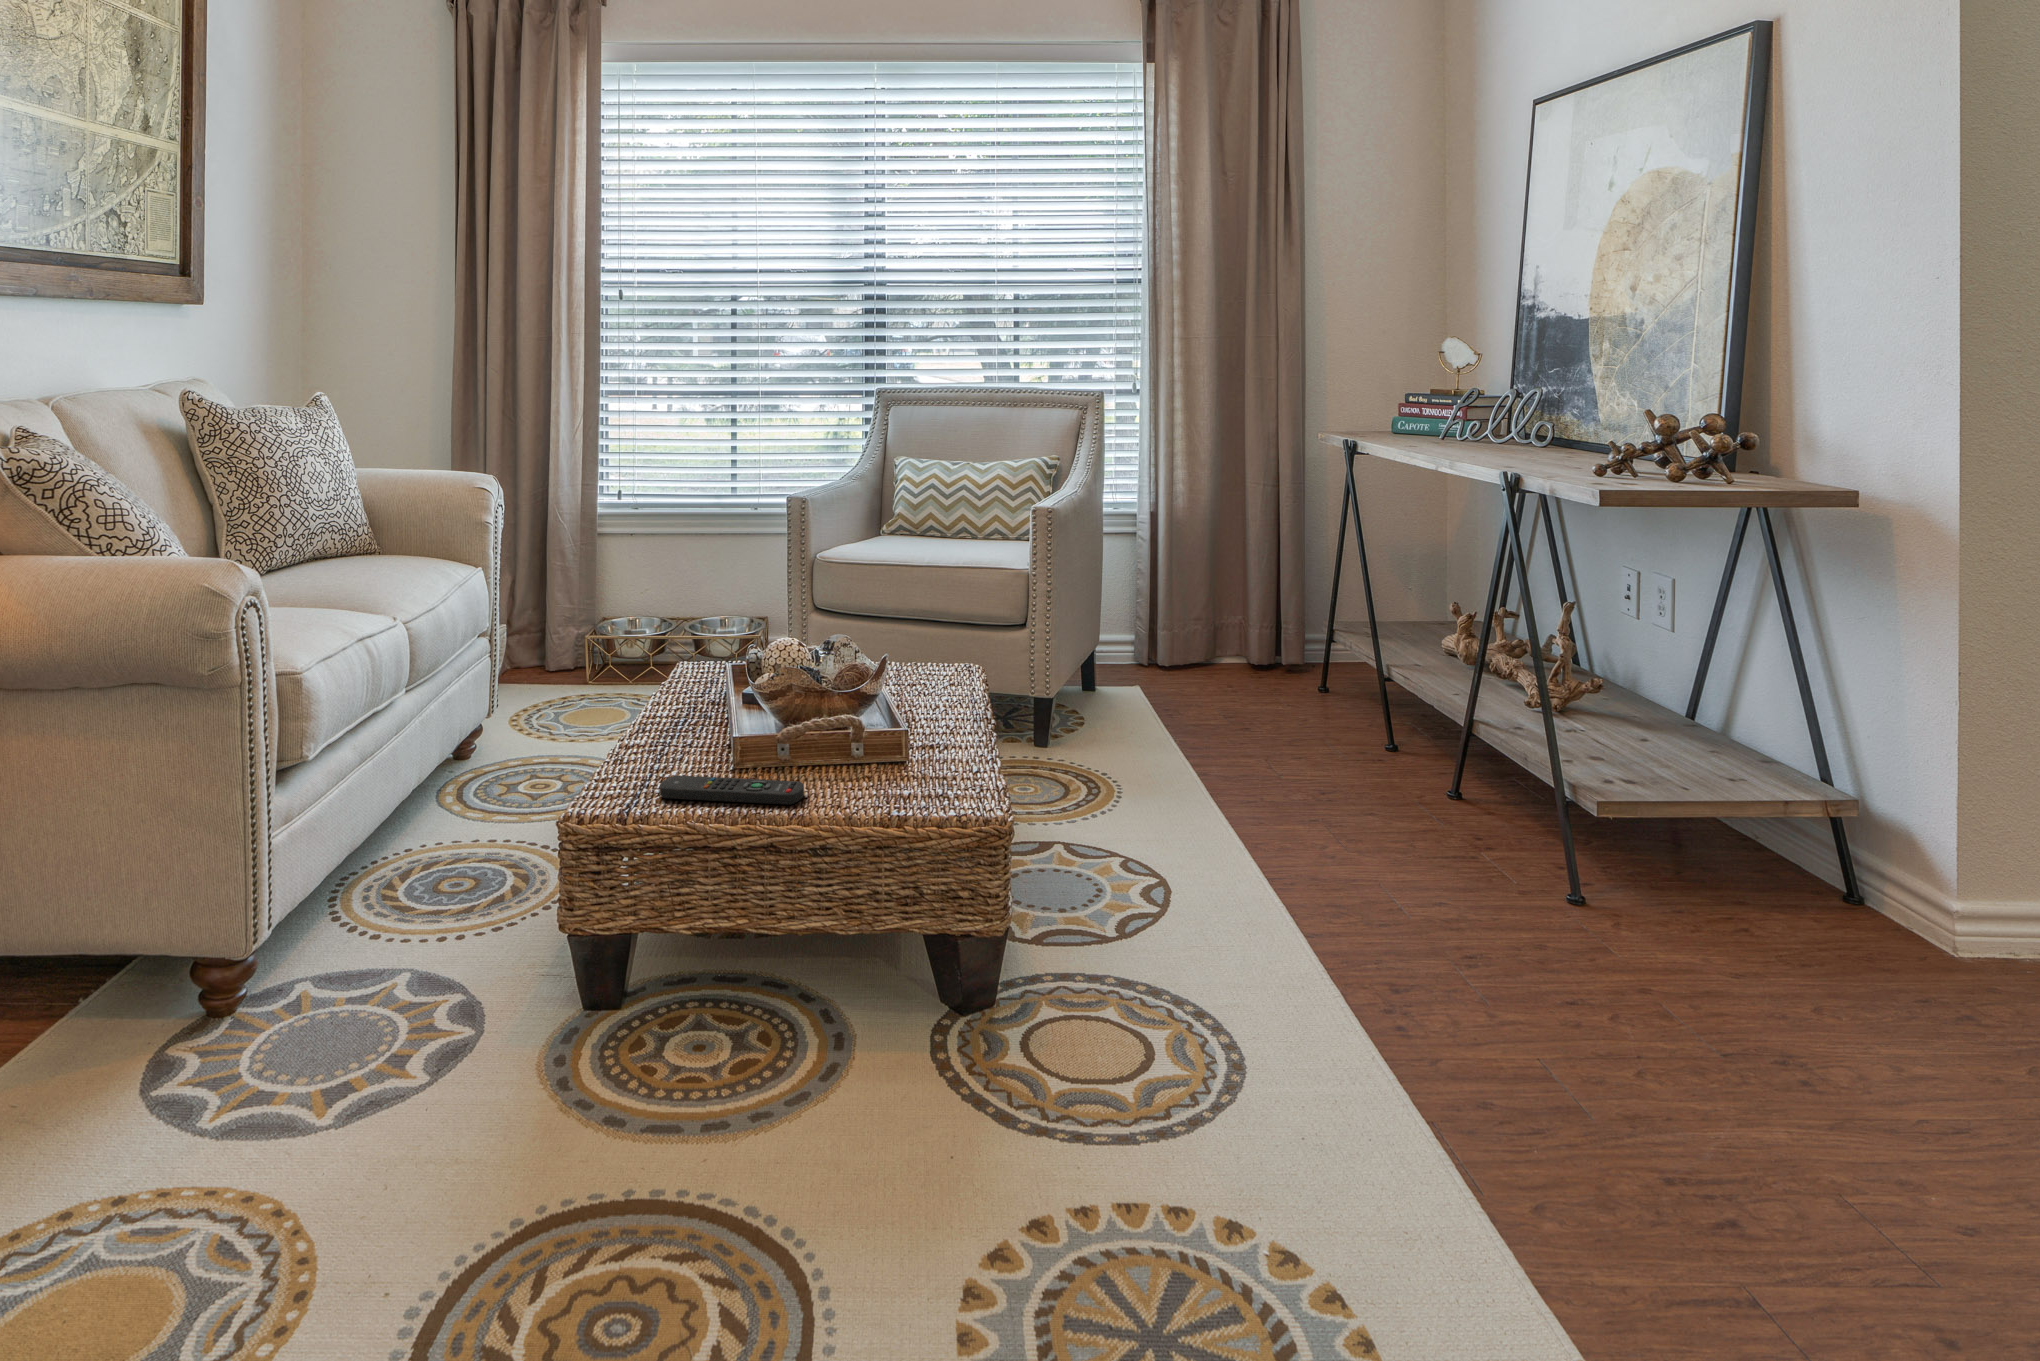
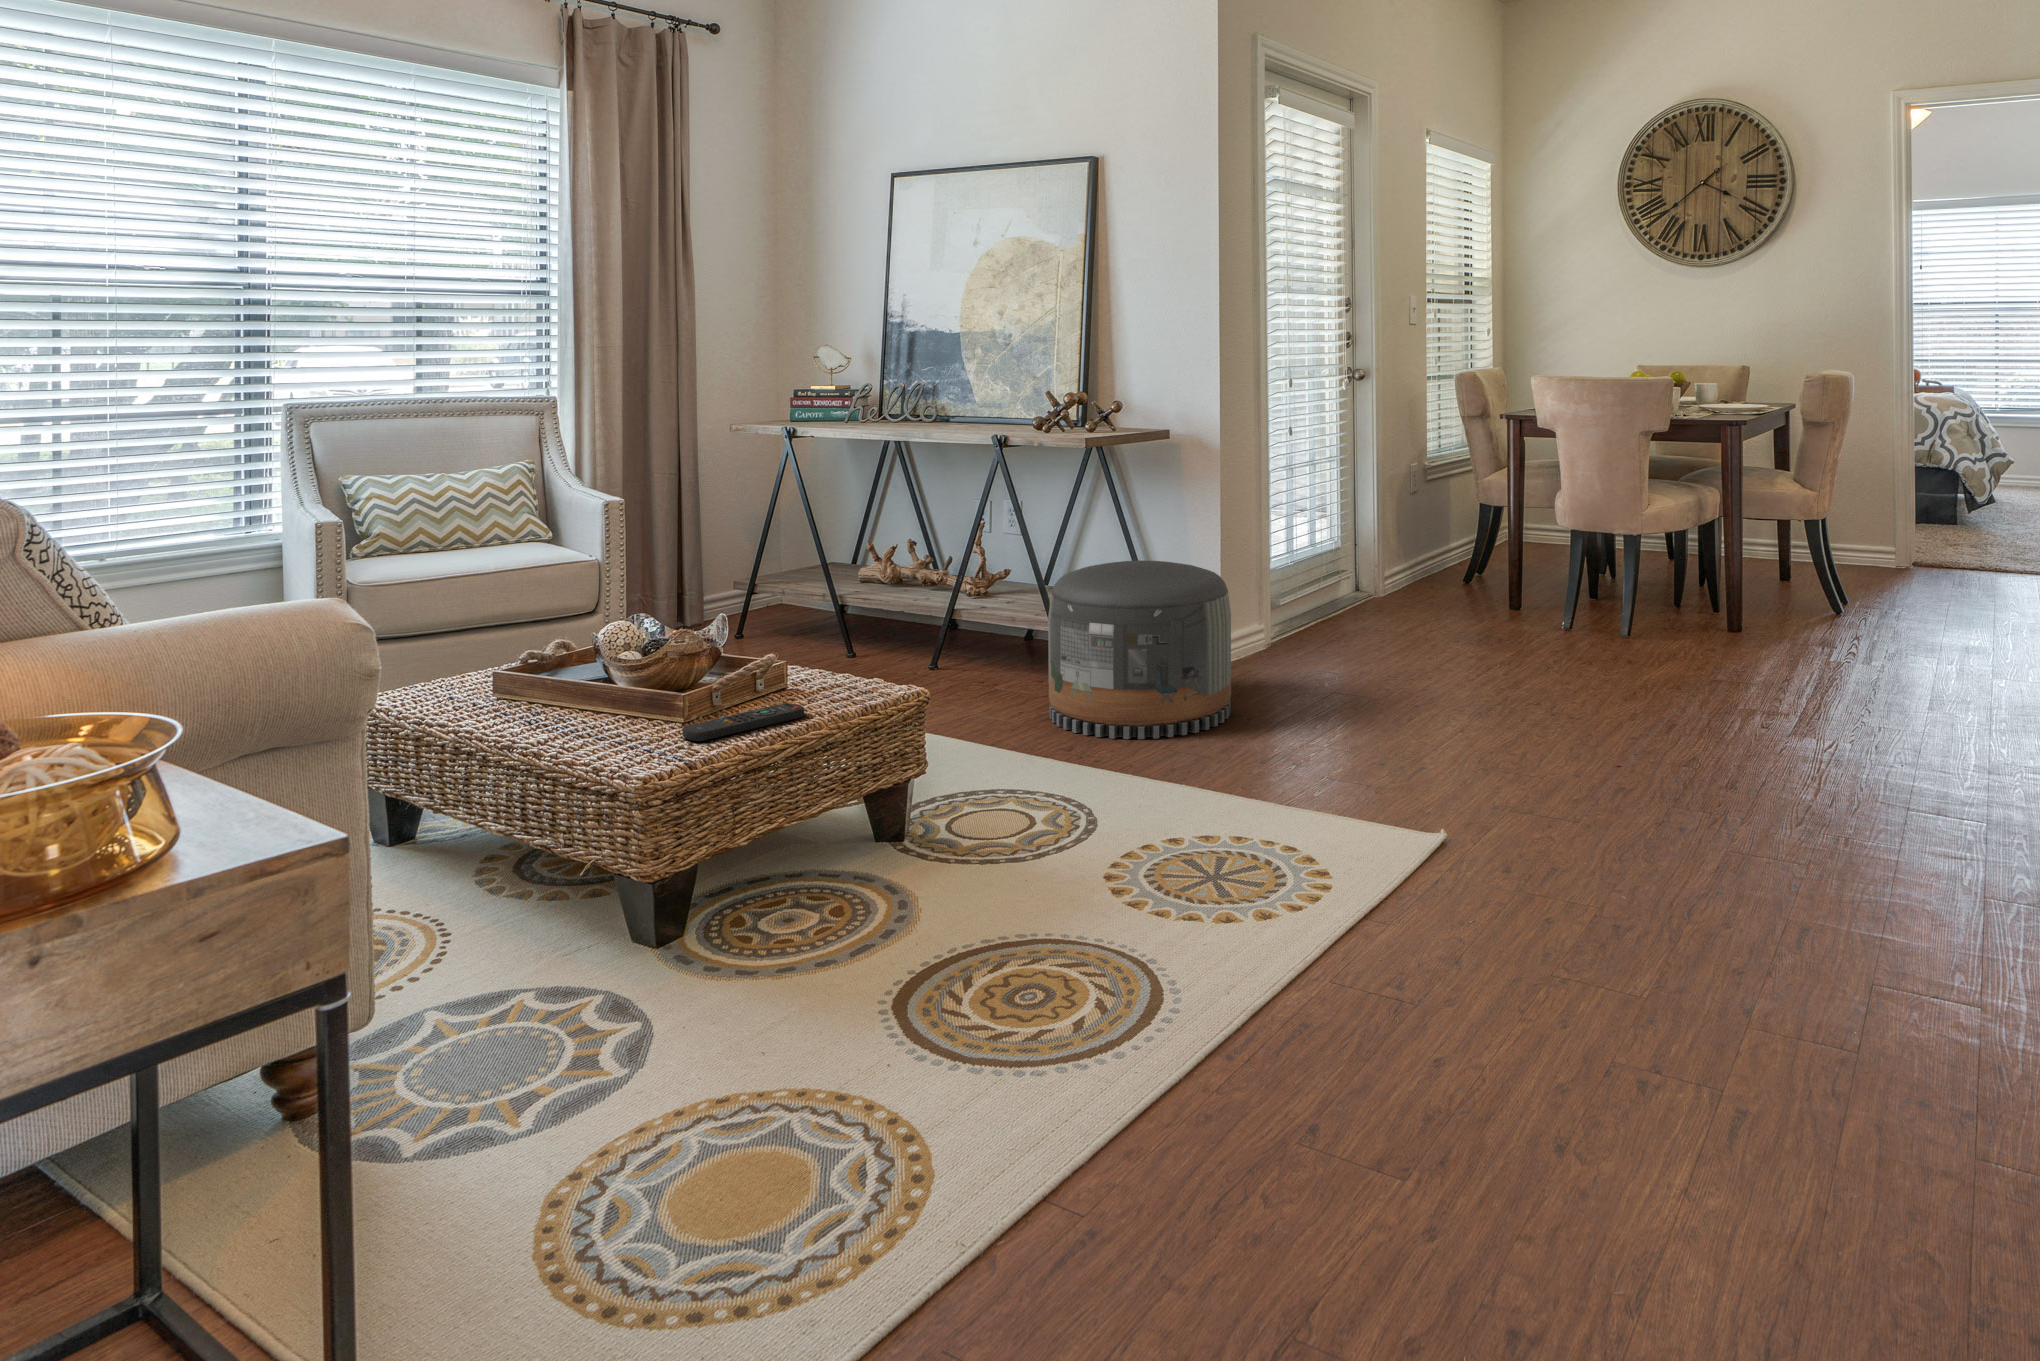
pouf: none [1427,700,1780,1047] -> present [1048,560,1231,739]

